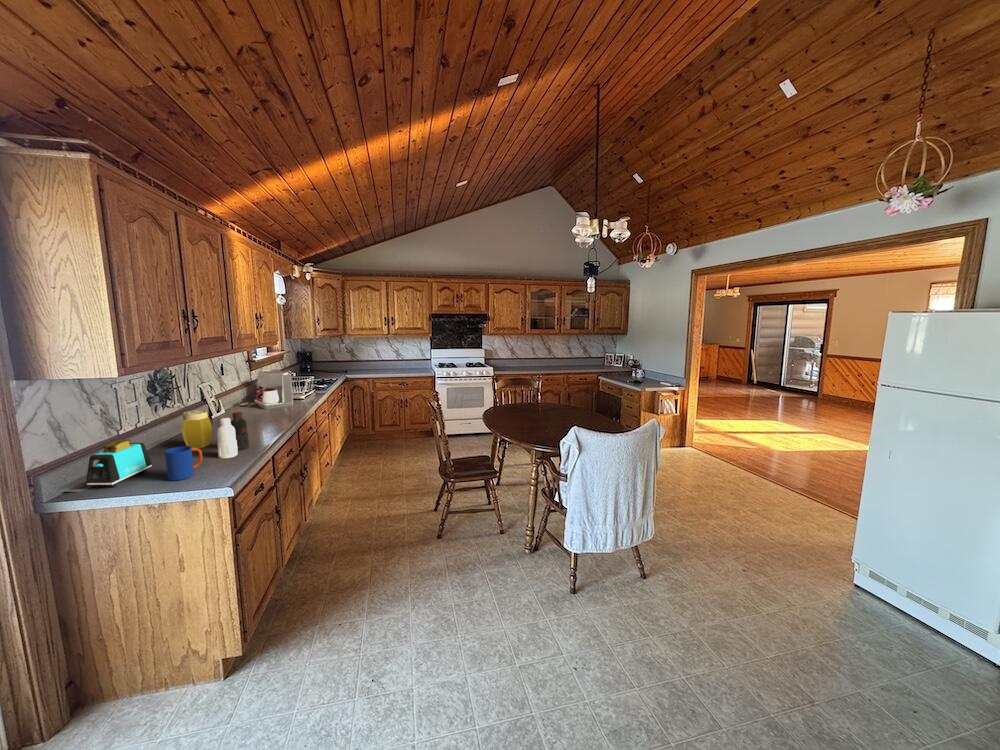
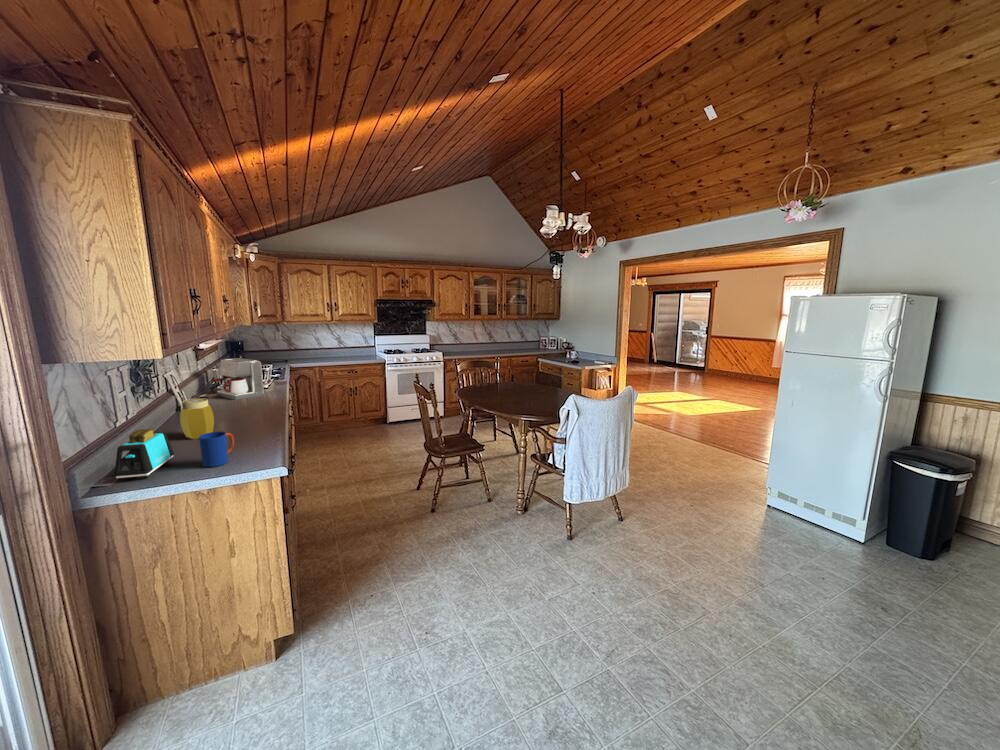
bottle: present [217,412,249,458] -> none [234,397,260,445]

